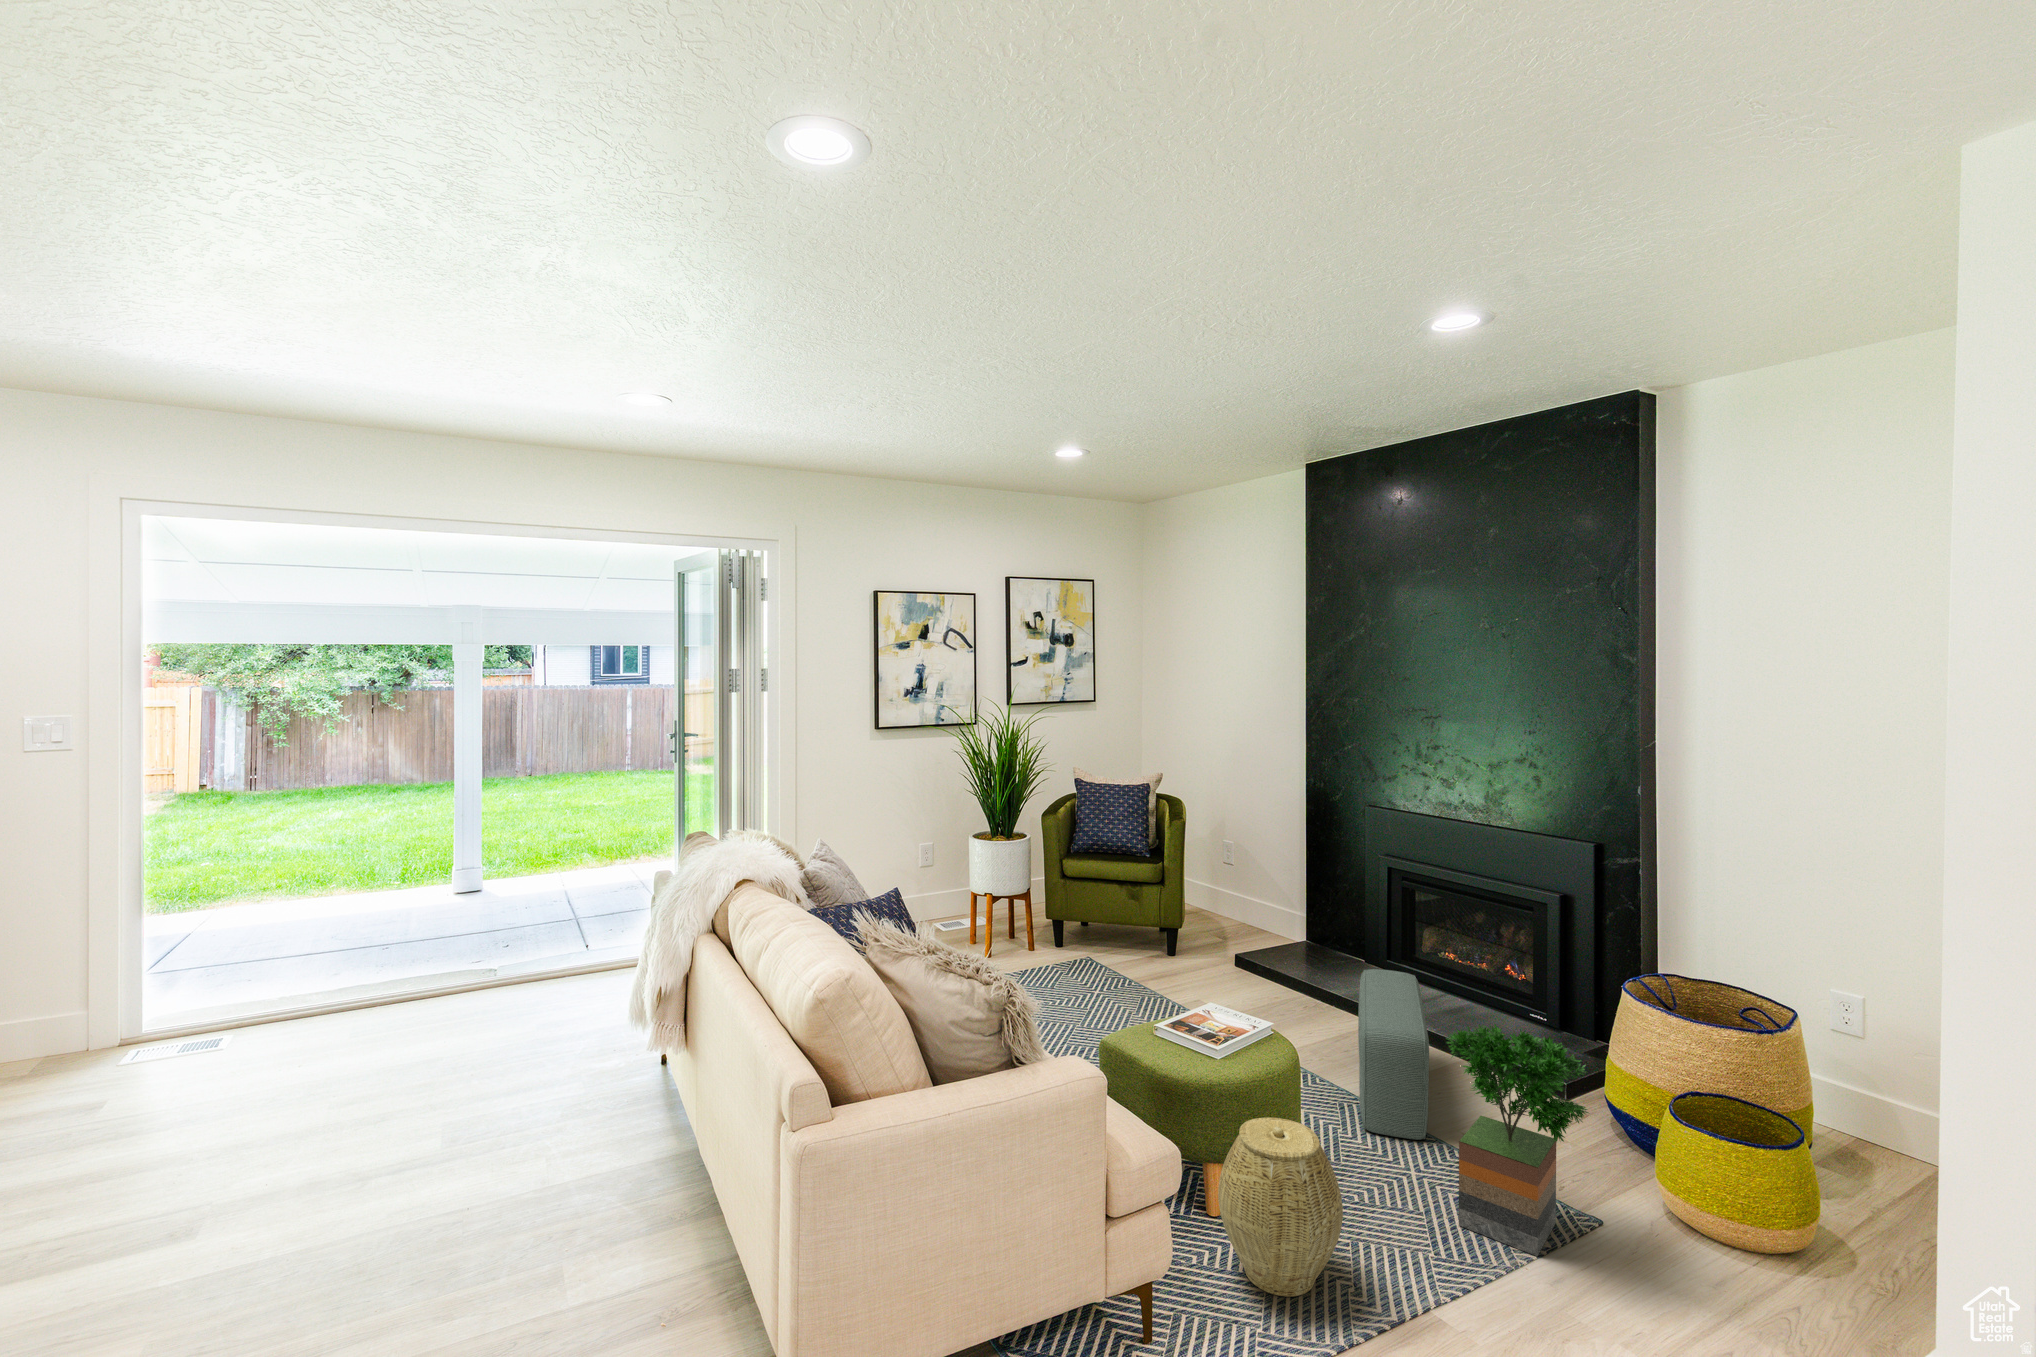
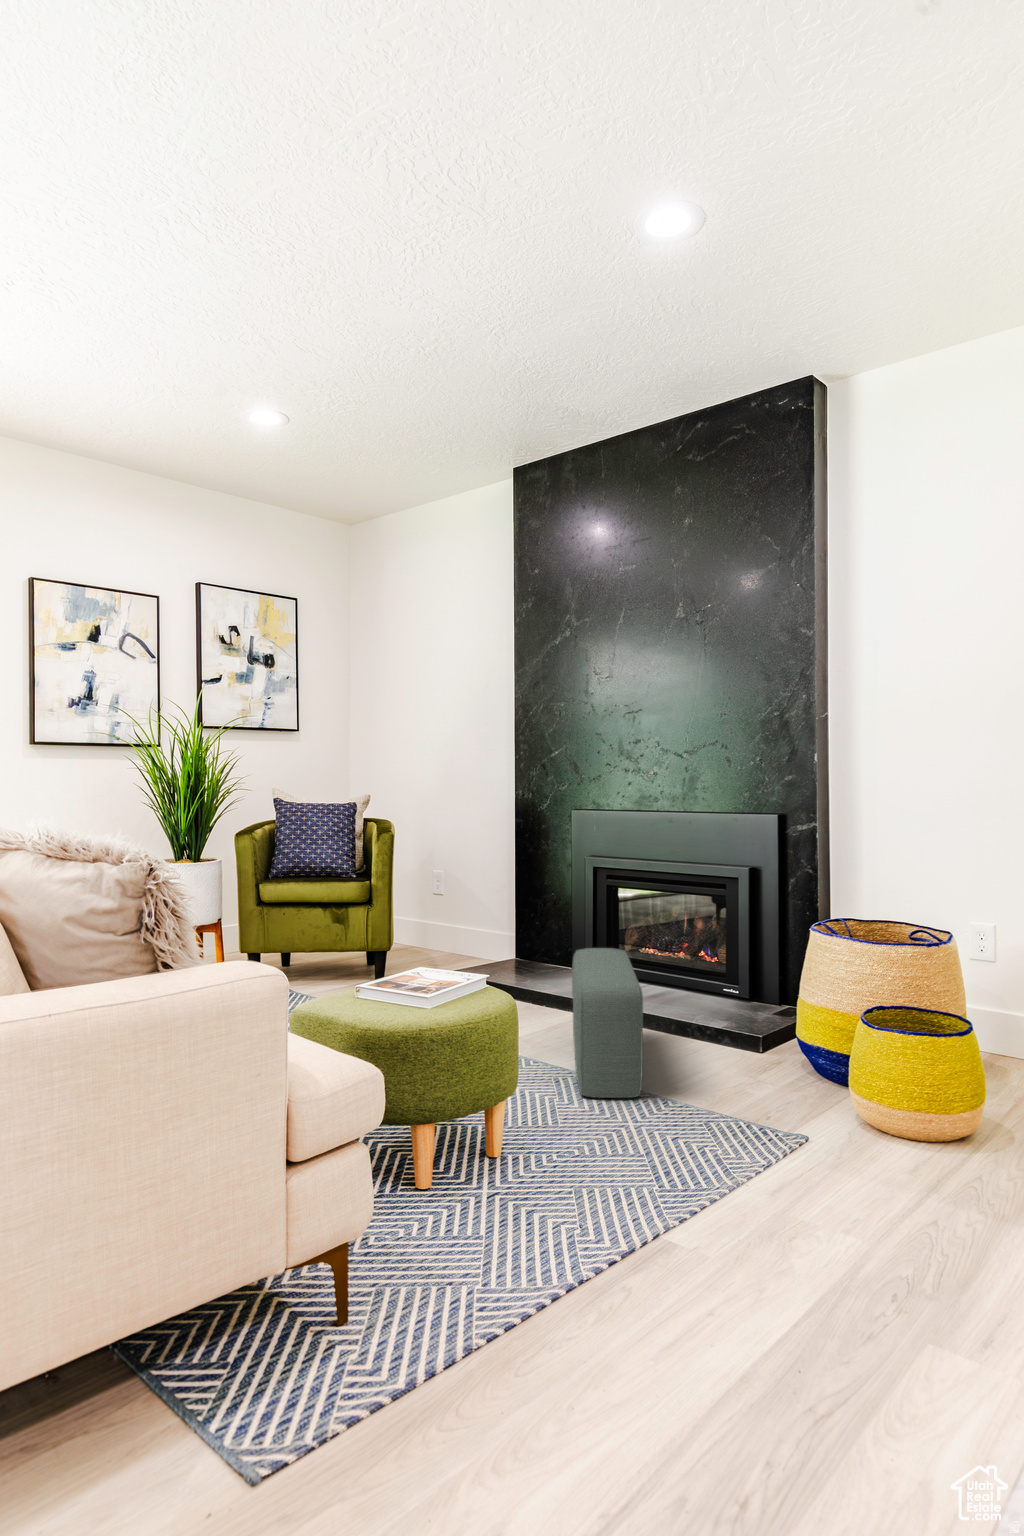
potted tree: present [1446,1024,1589,1256] -> none [662,948,801,1174]
woven basket: present [1218,1118,1343,1297] -> none [430,1056,567,1250]

